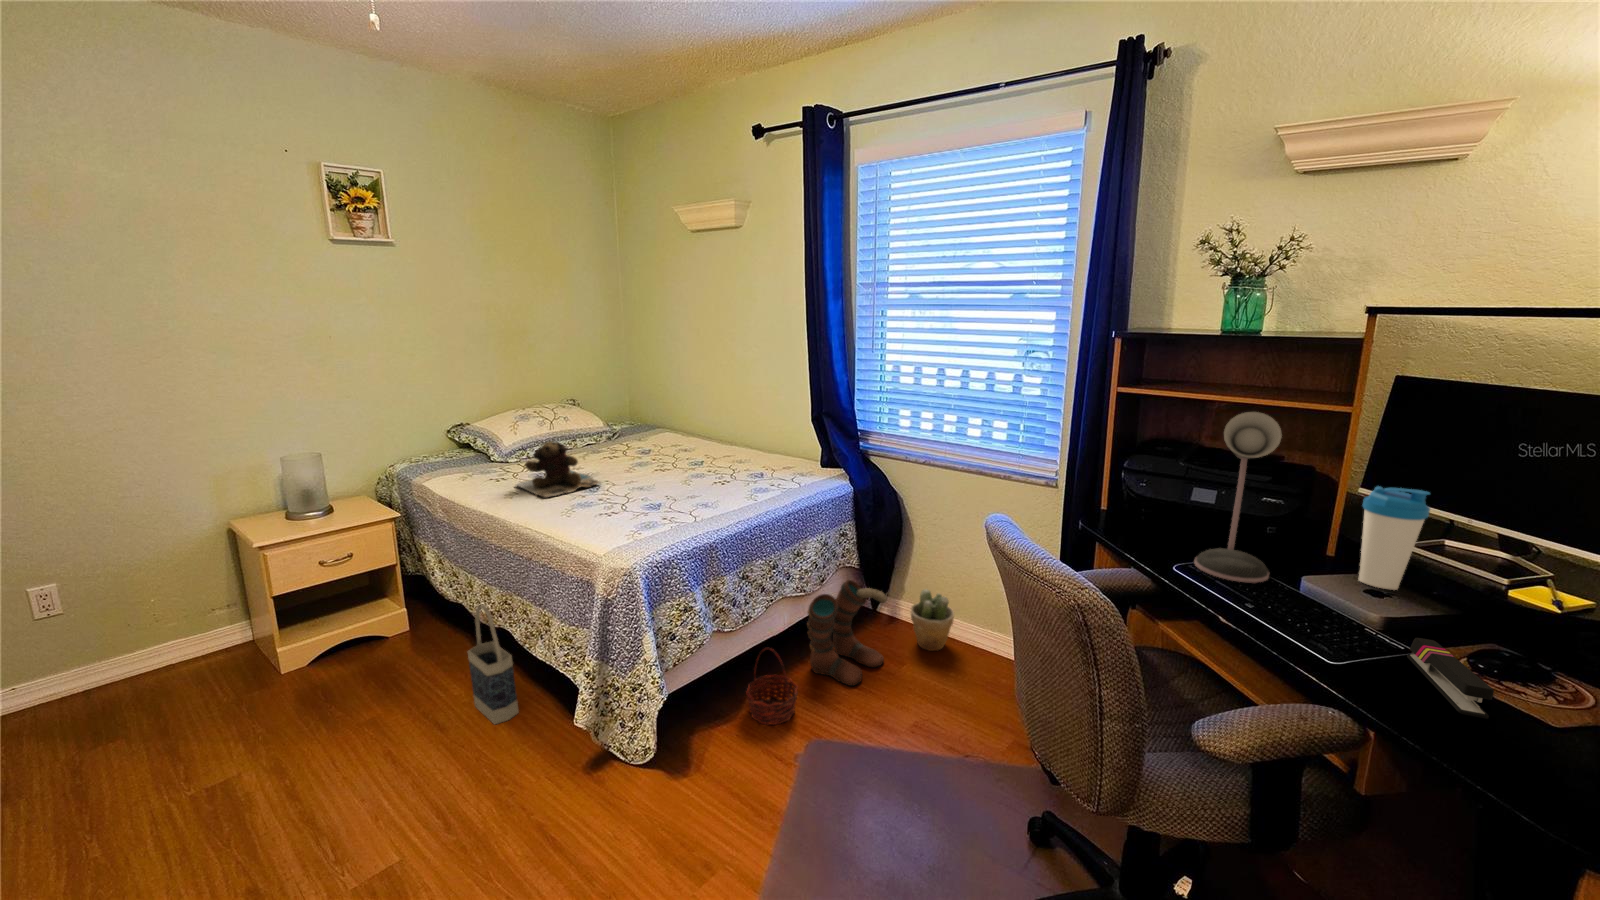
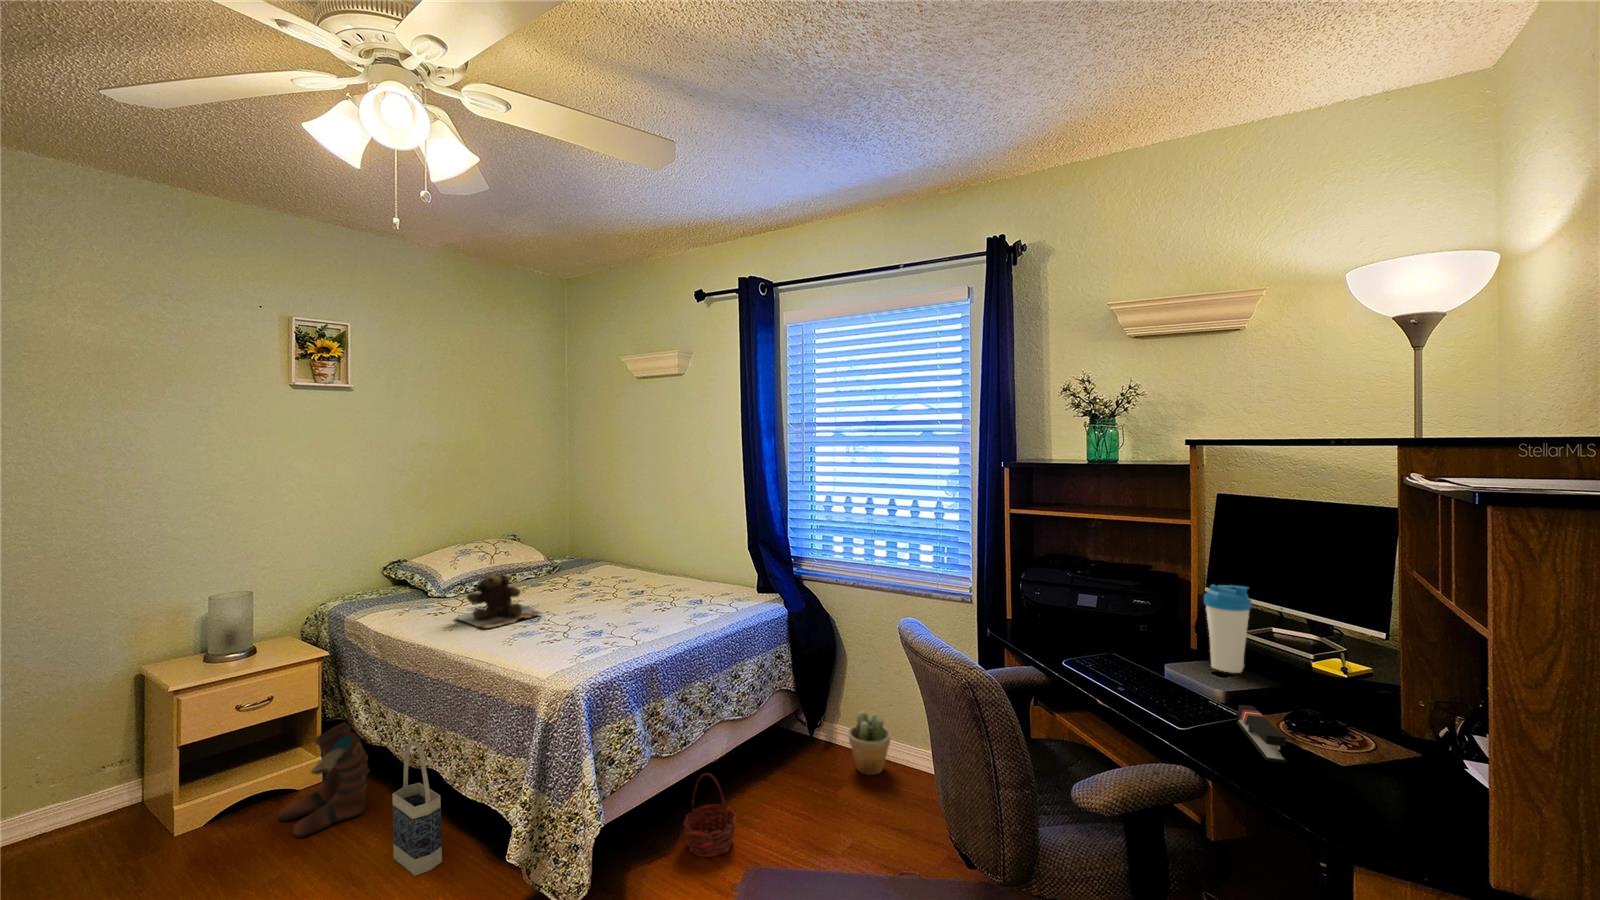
desk lamp: present [1194,412,1282,583] -> none [1081,525,1140,673]
boots: present [807,580,887,686] -> present [279,722,369,837]

